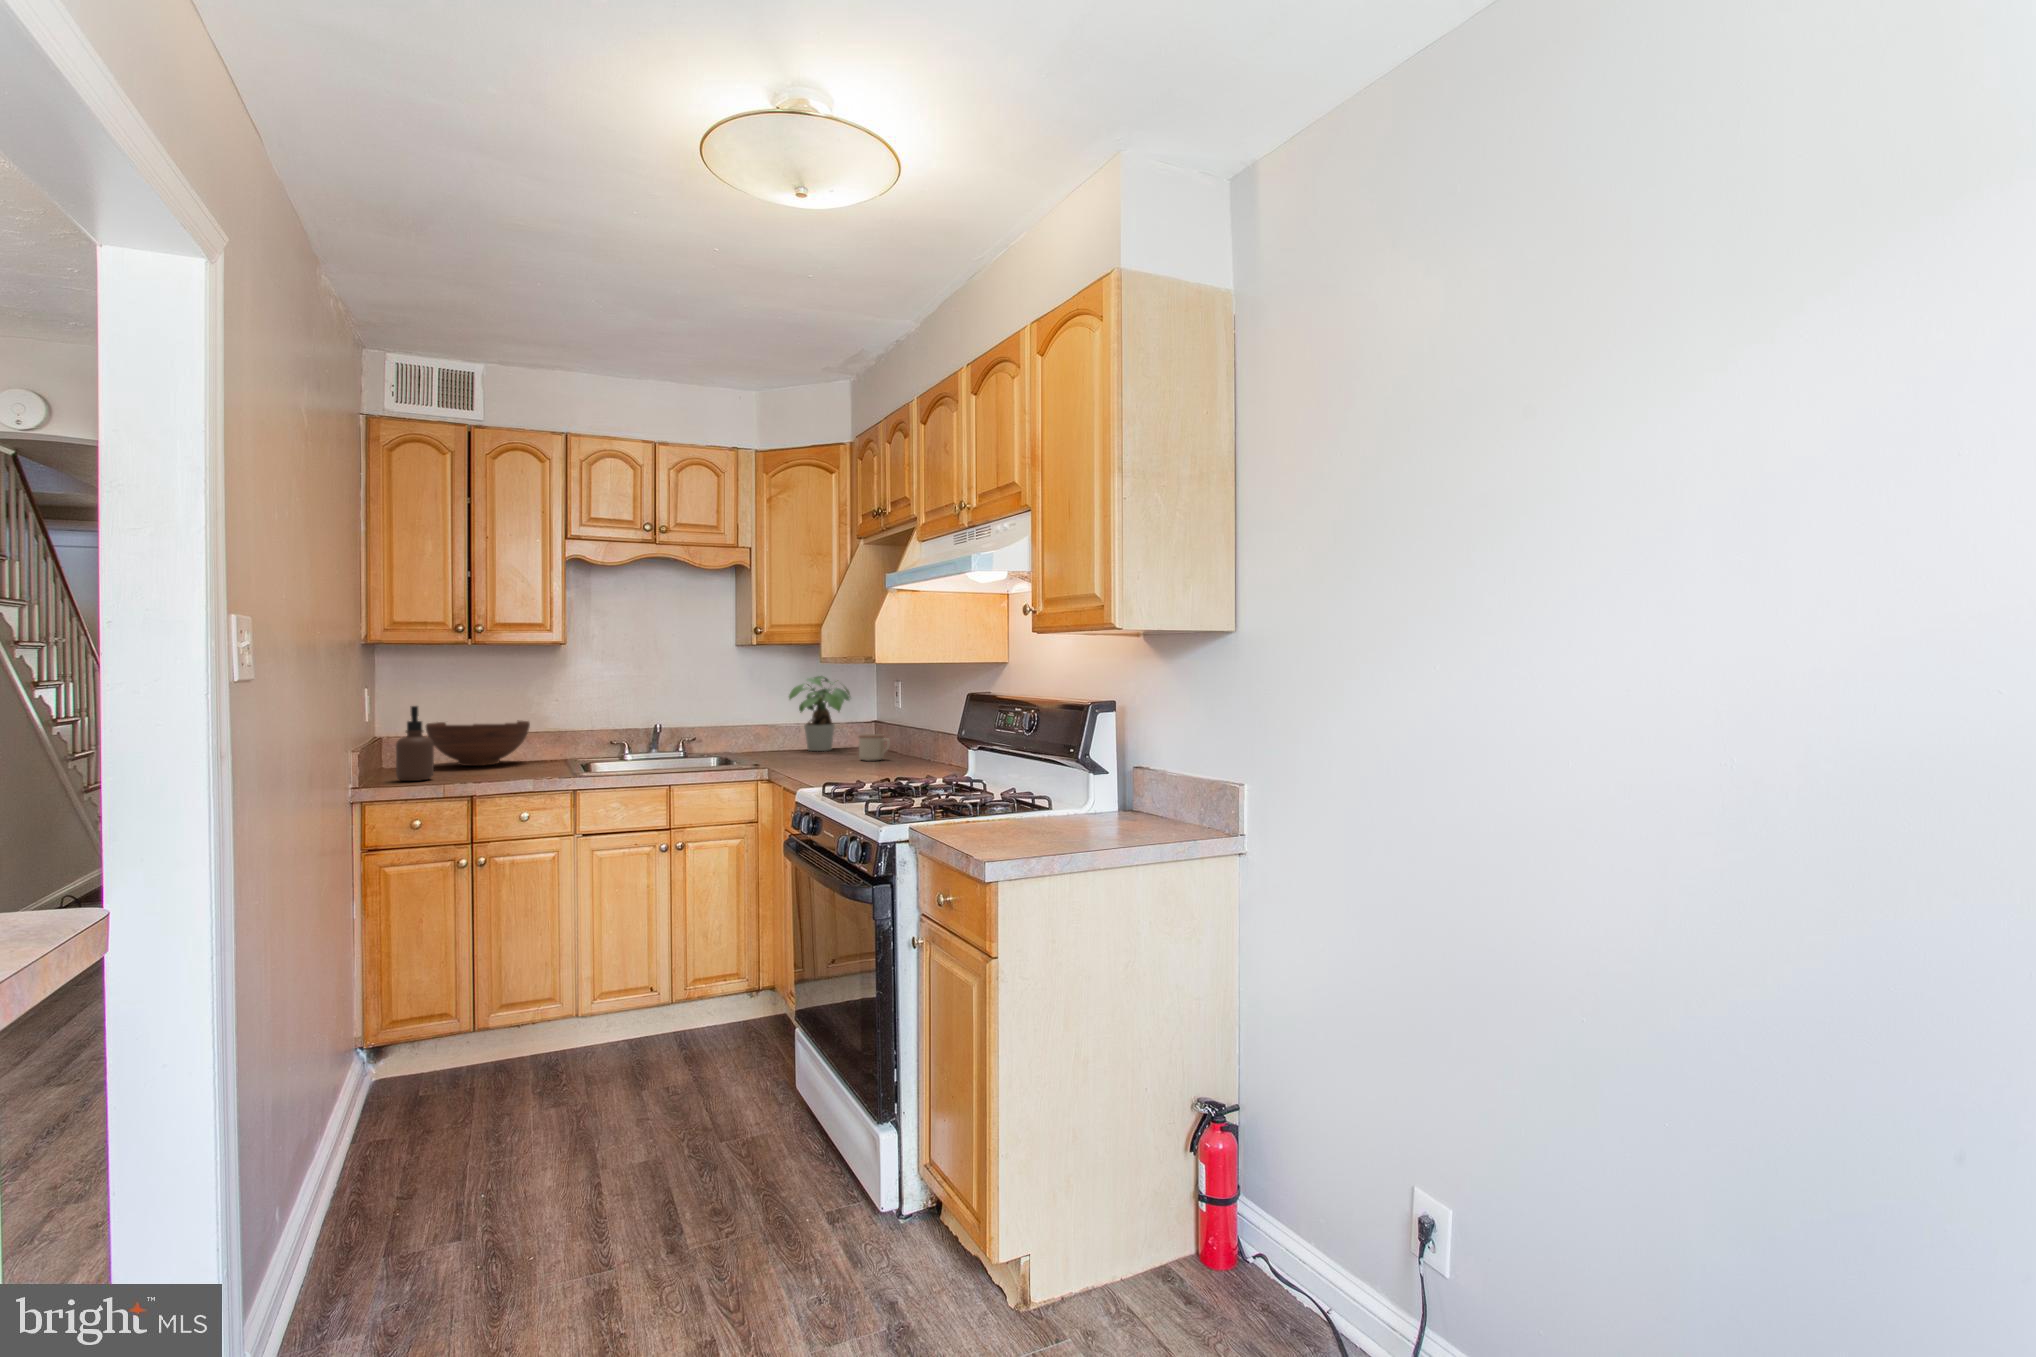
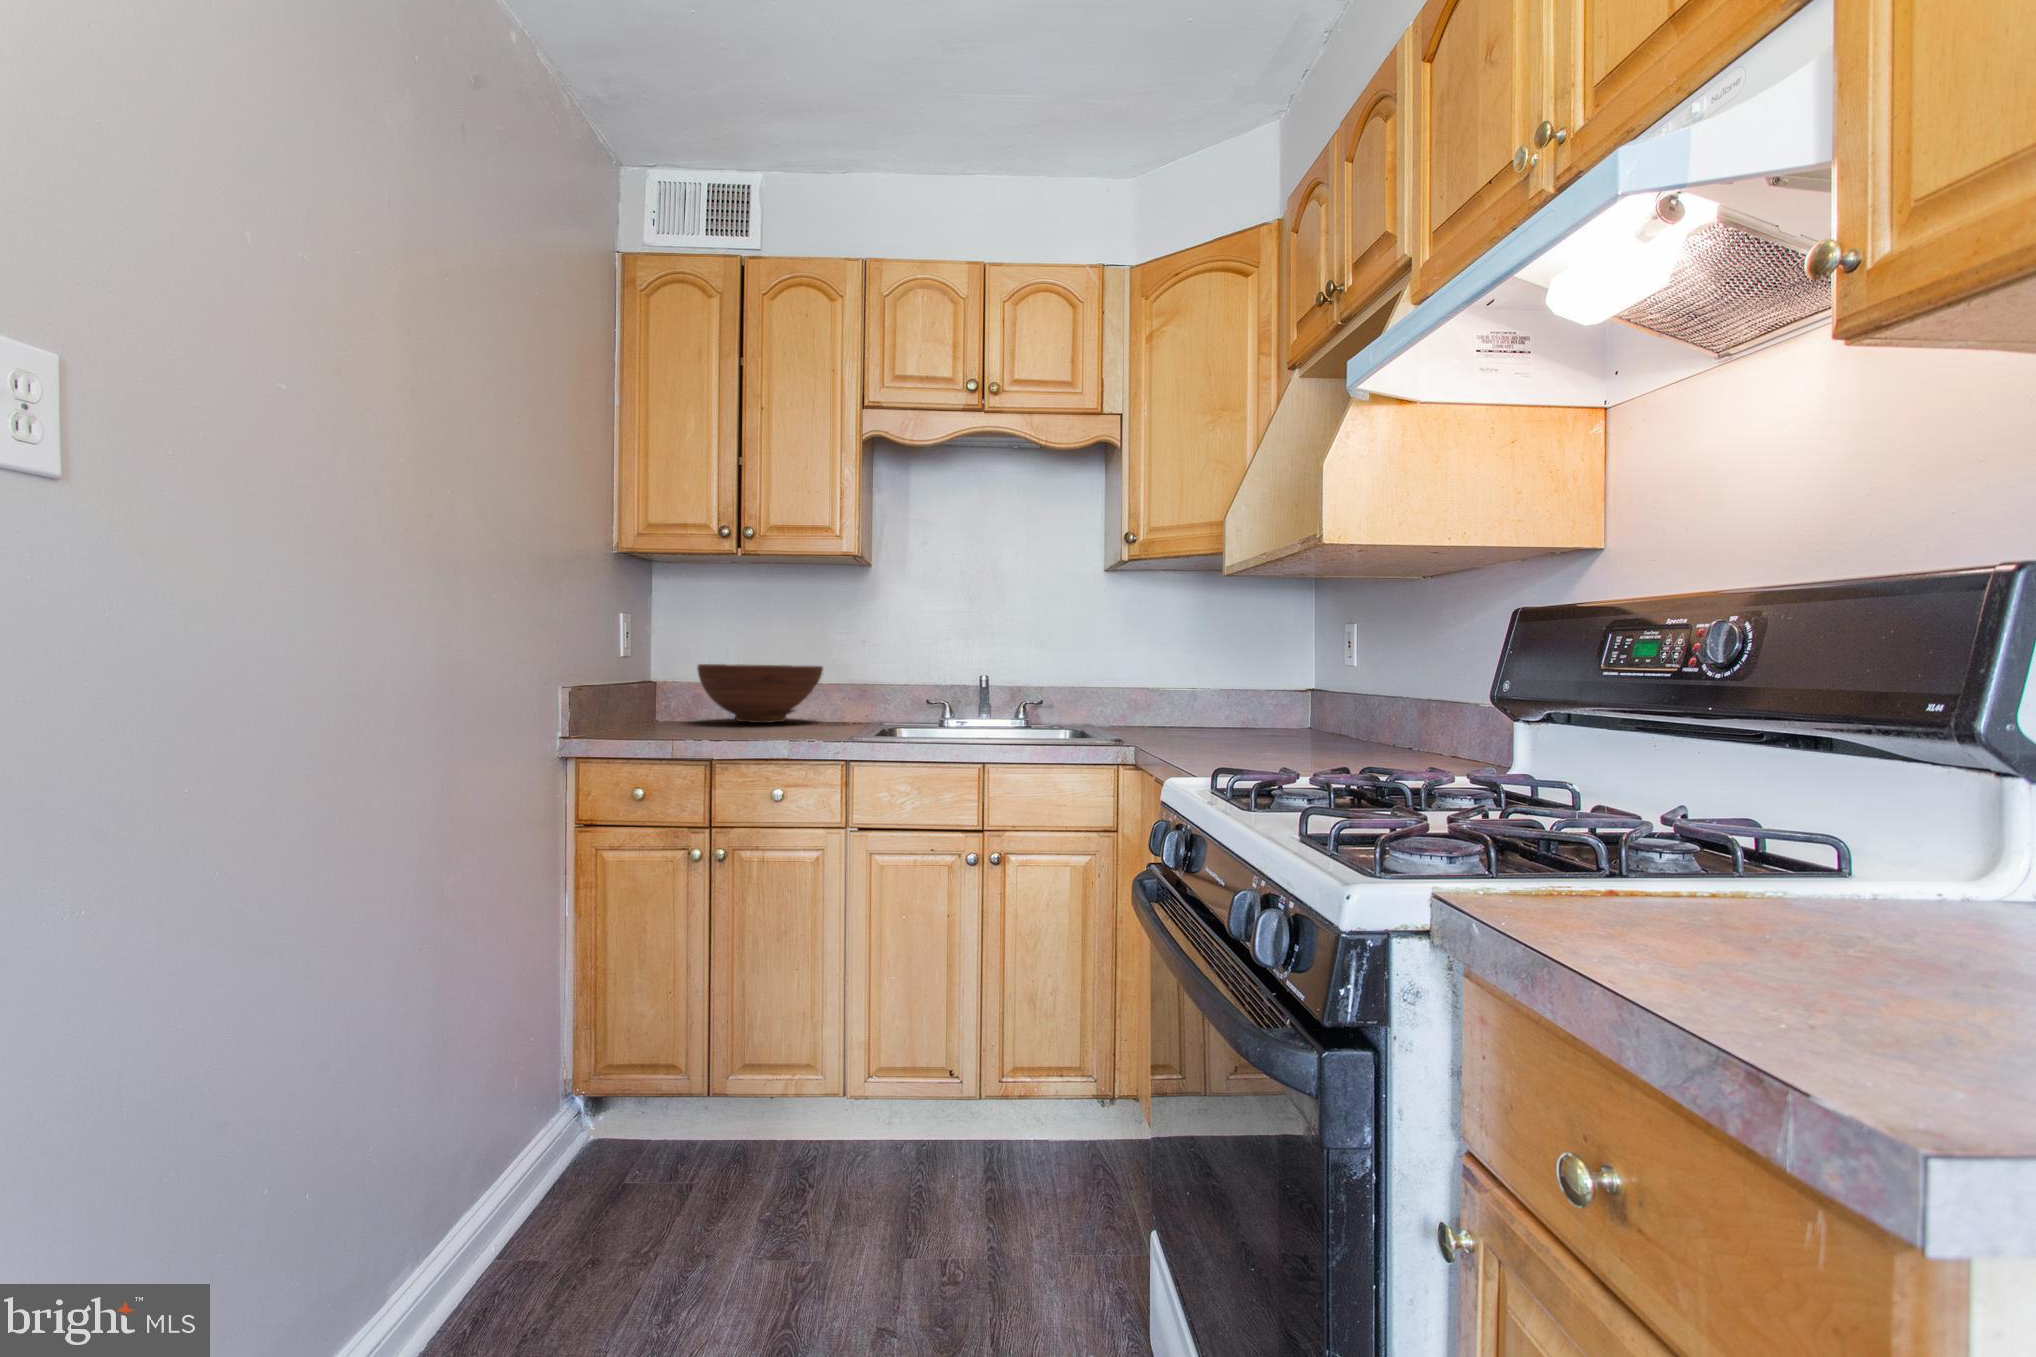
potted plant: present [789,676,850,751] -> none [1174,612,1270,726]
soap dispenser: present [396,706,434,781] -> none [630,631,678,735]
mug: present [859,734,890,761] -> none [1281,698,1335,742]

